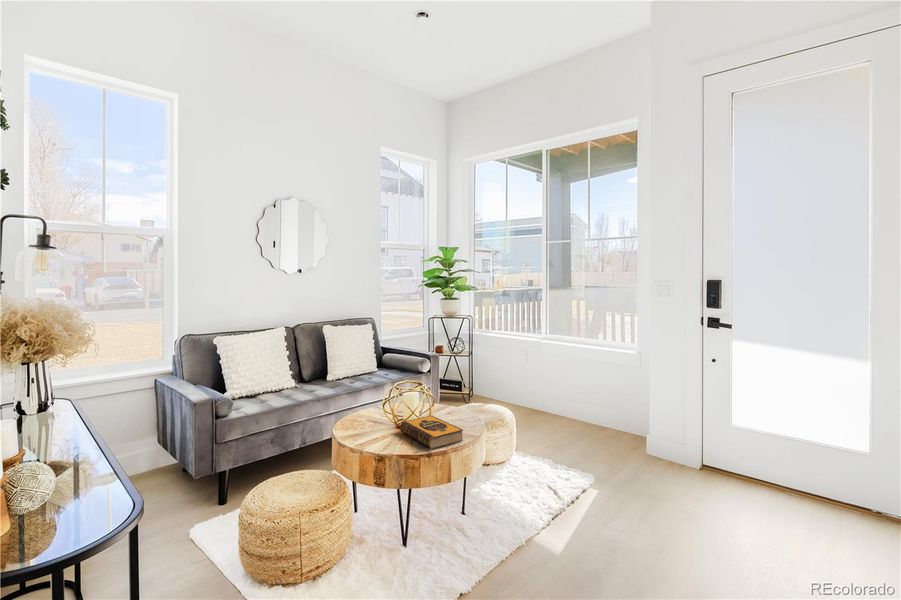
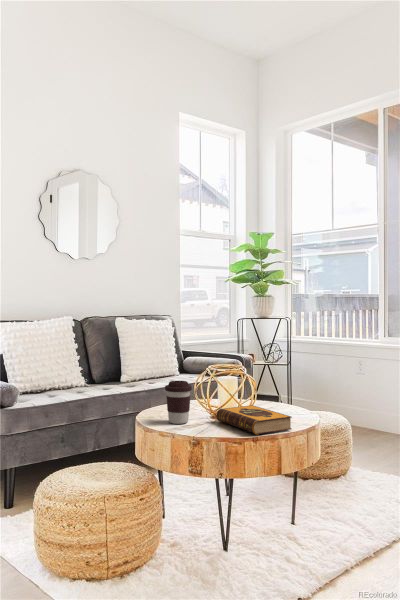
coffee cup: none [355,398,378,438] -> present [165,381,192,424]

